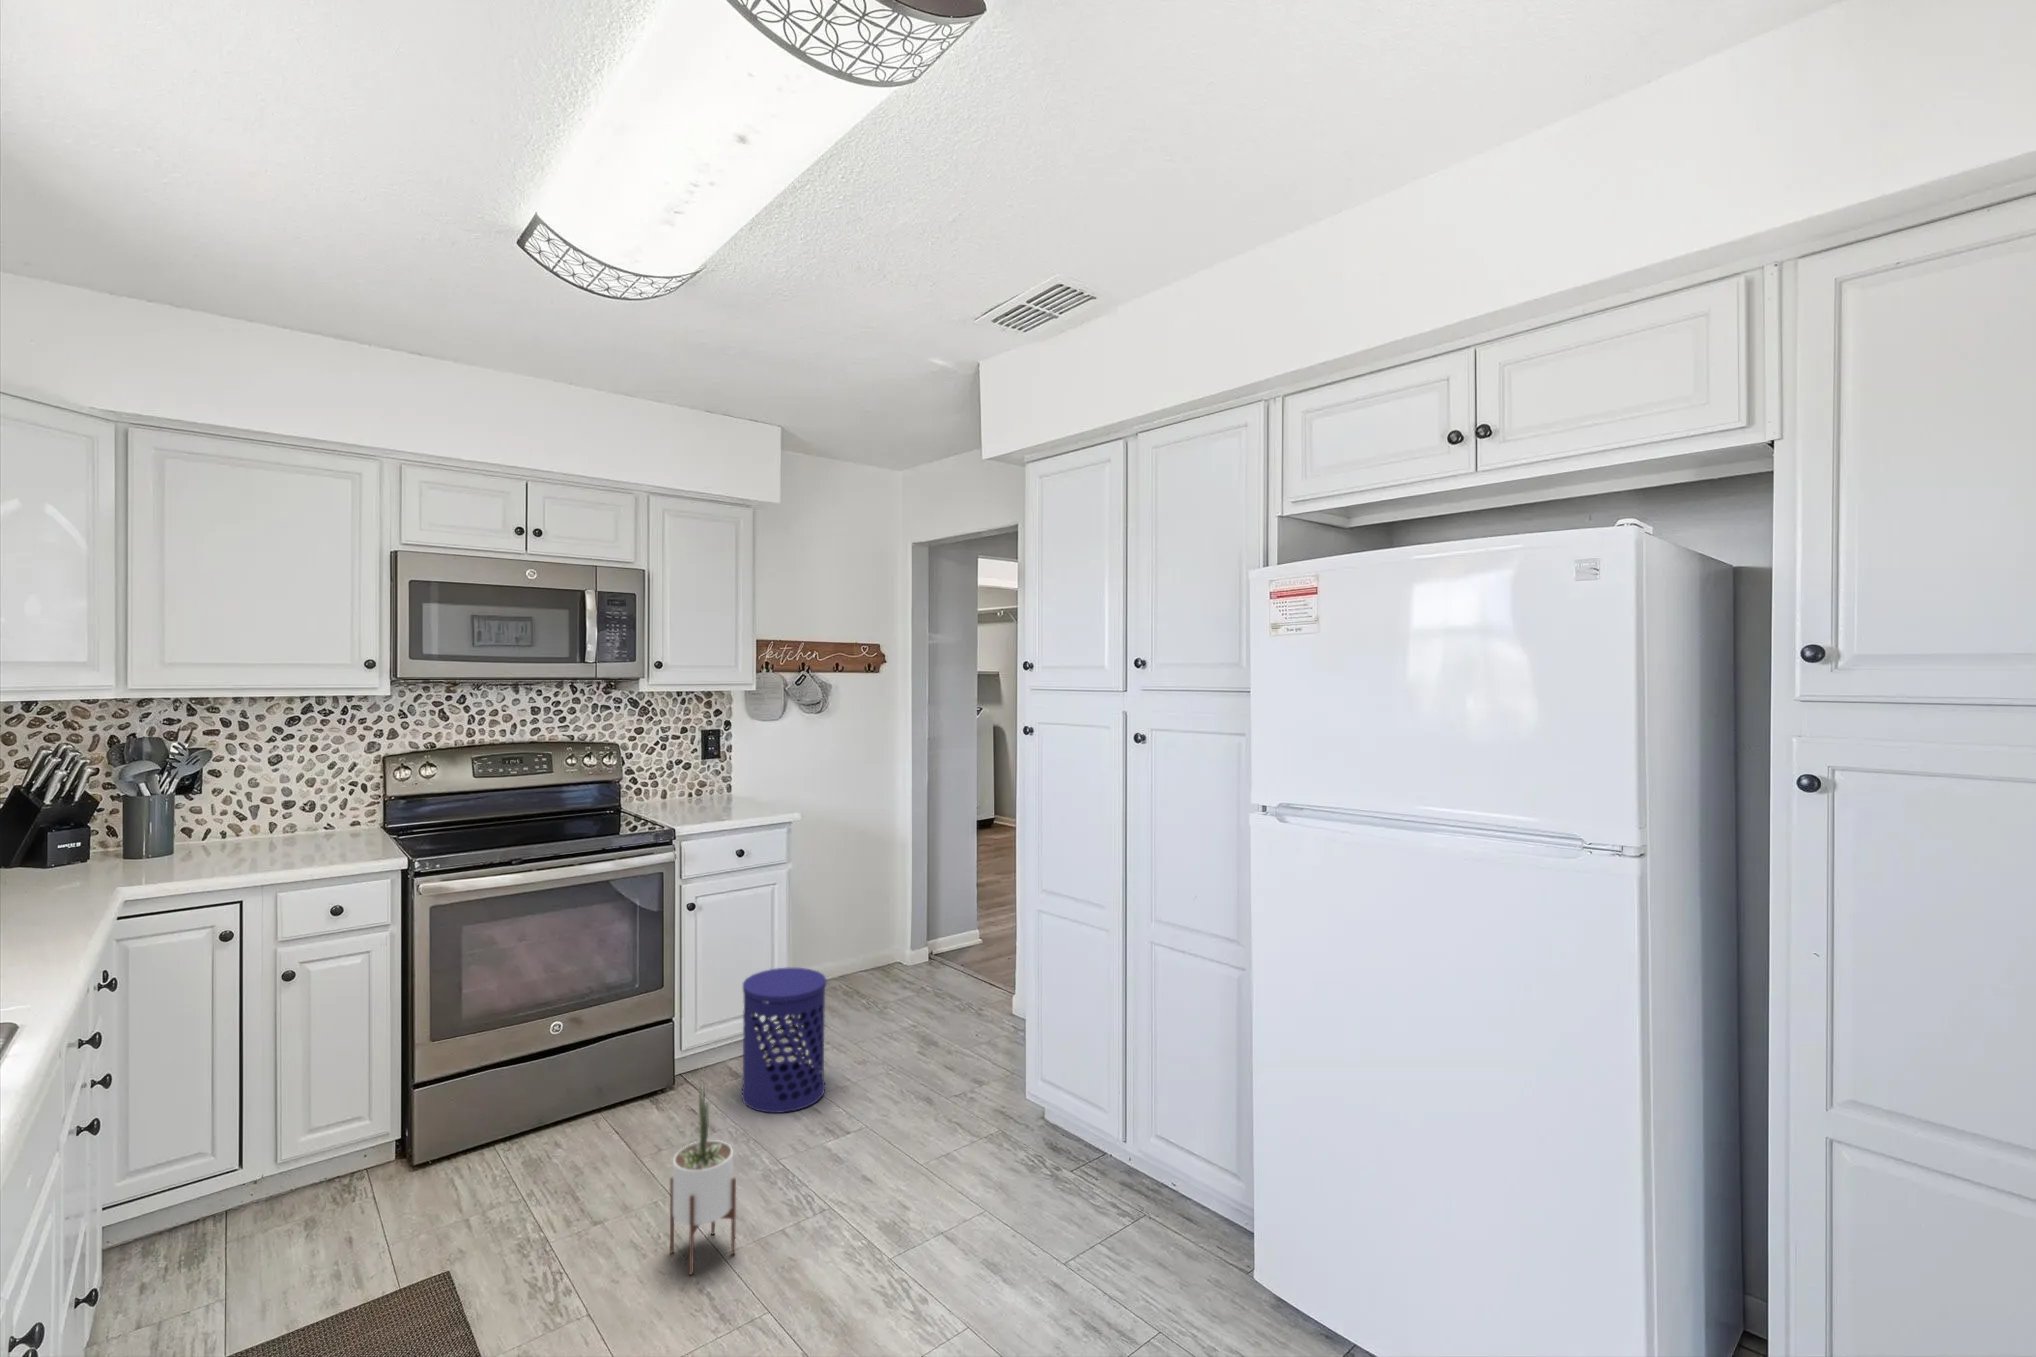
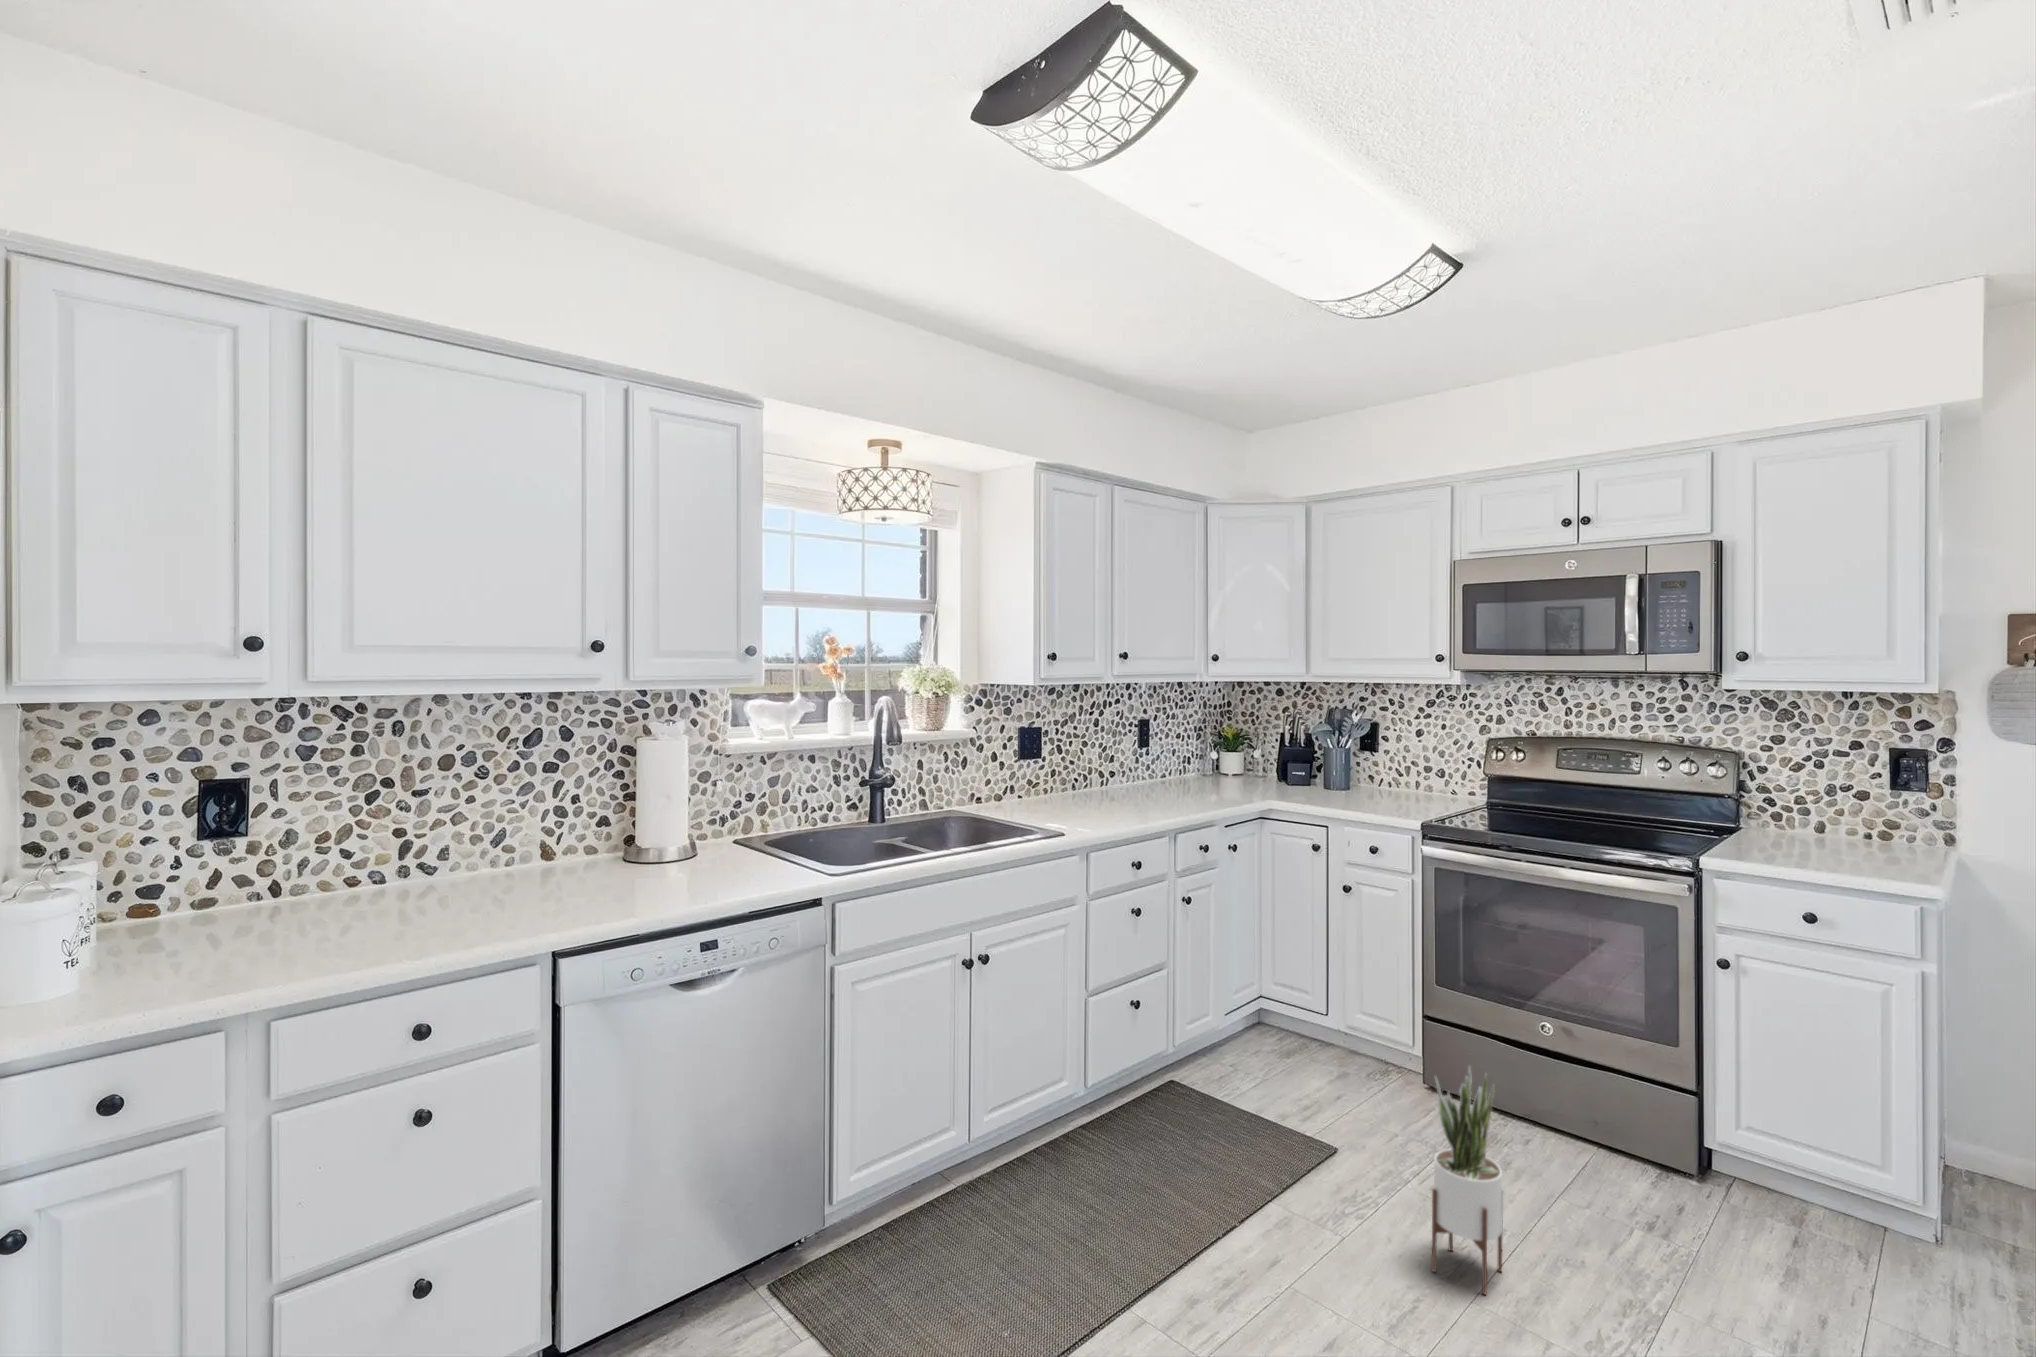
waste bin: present [742,968,826,1113] -> none [1741,1076,1897,1305]

